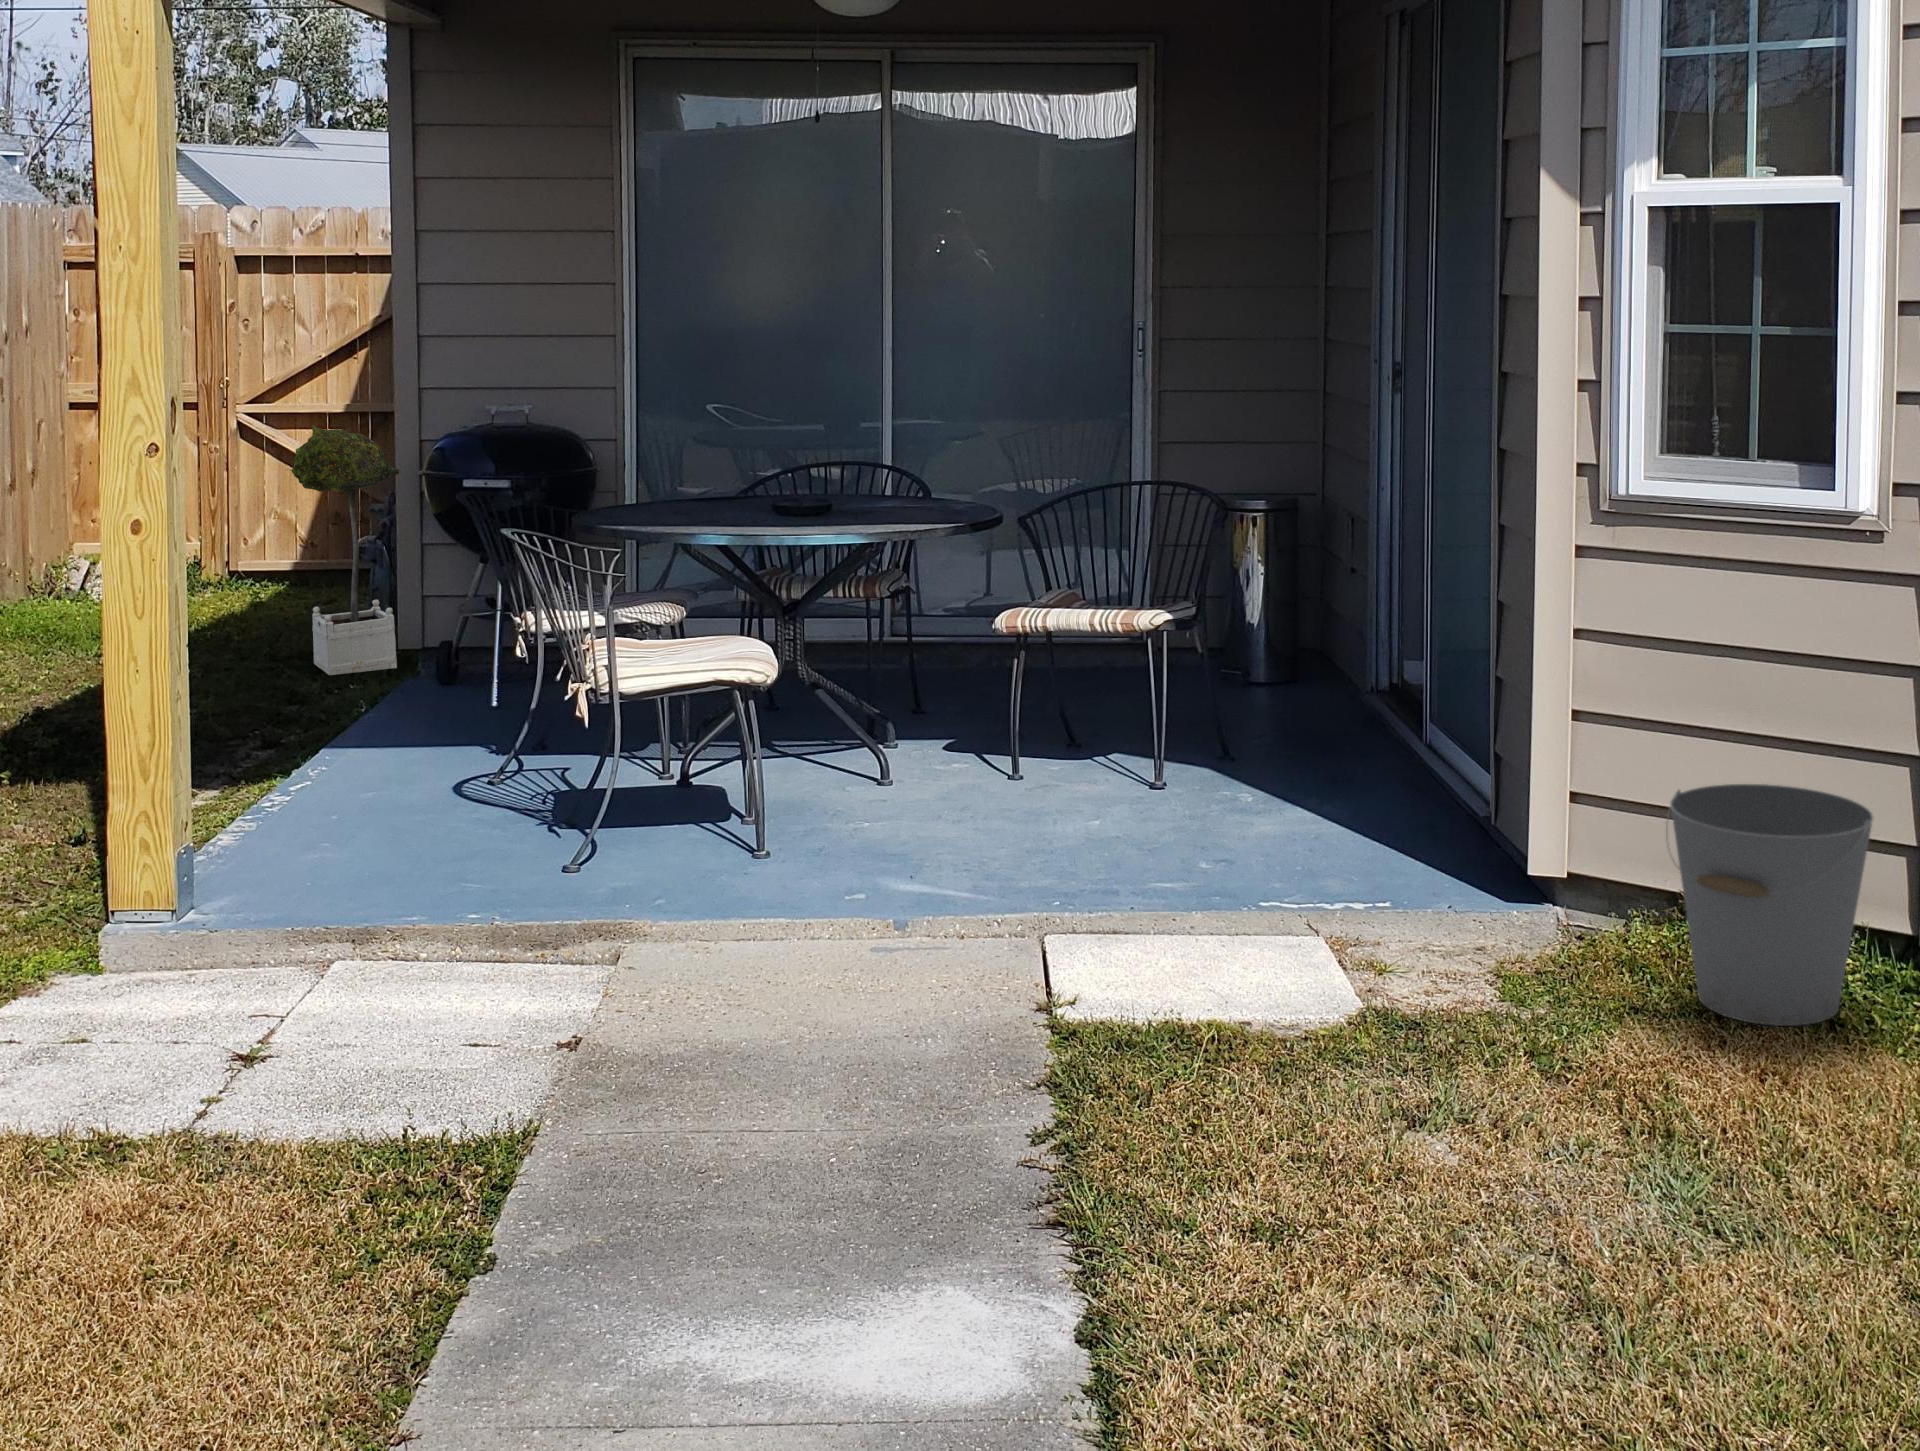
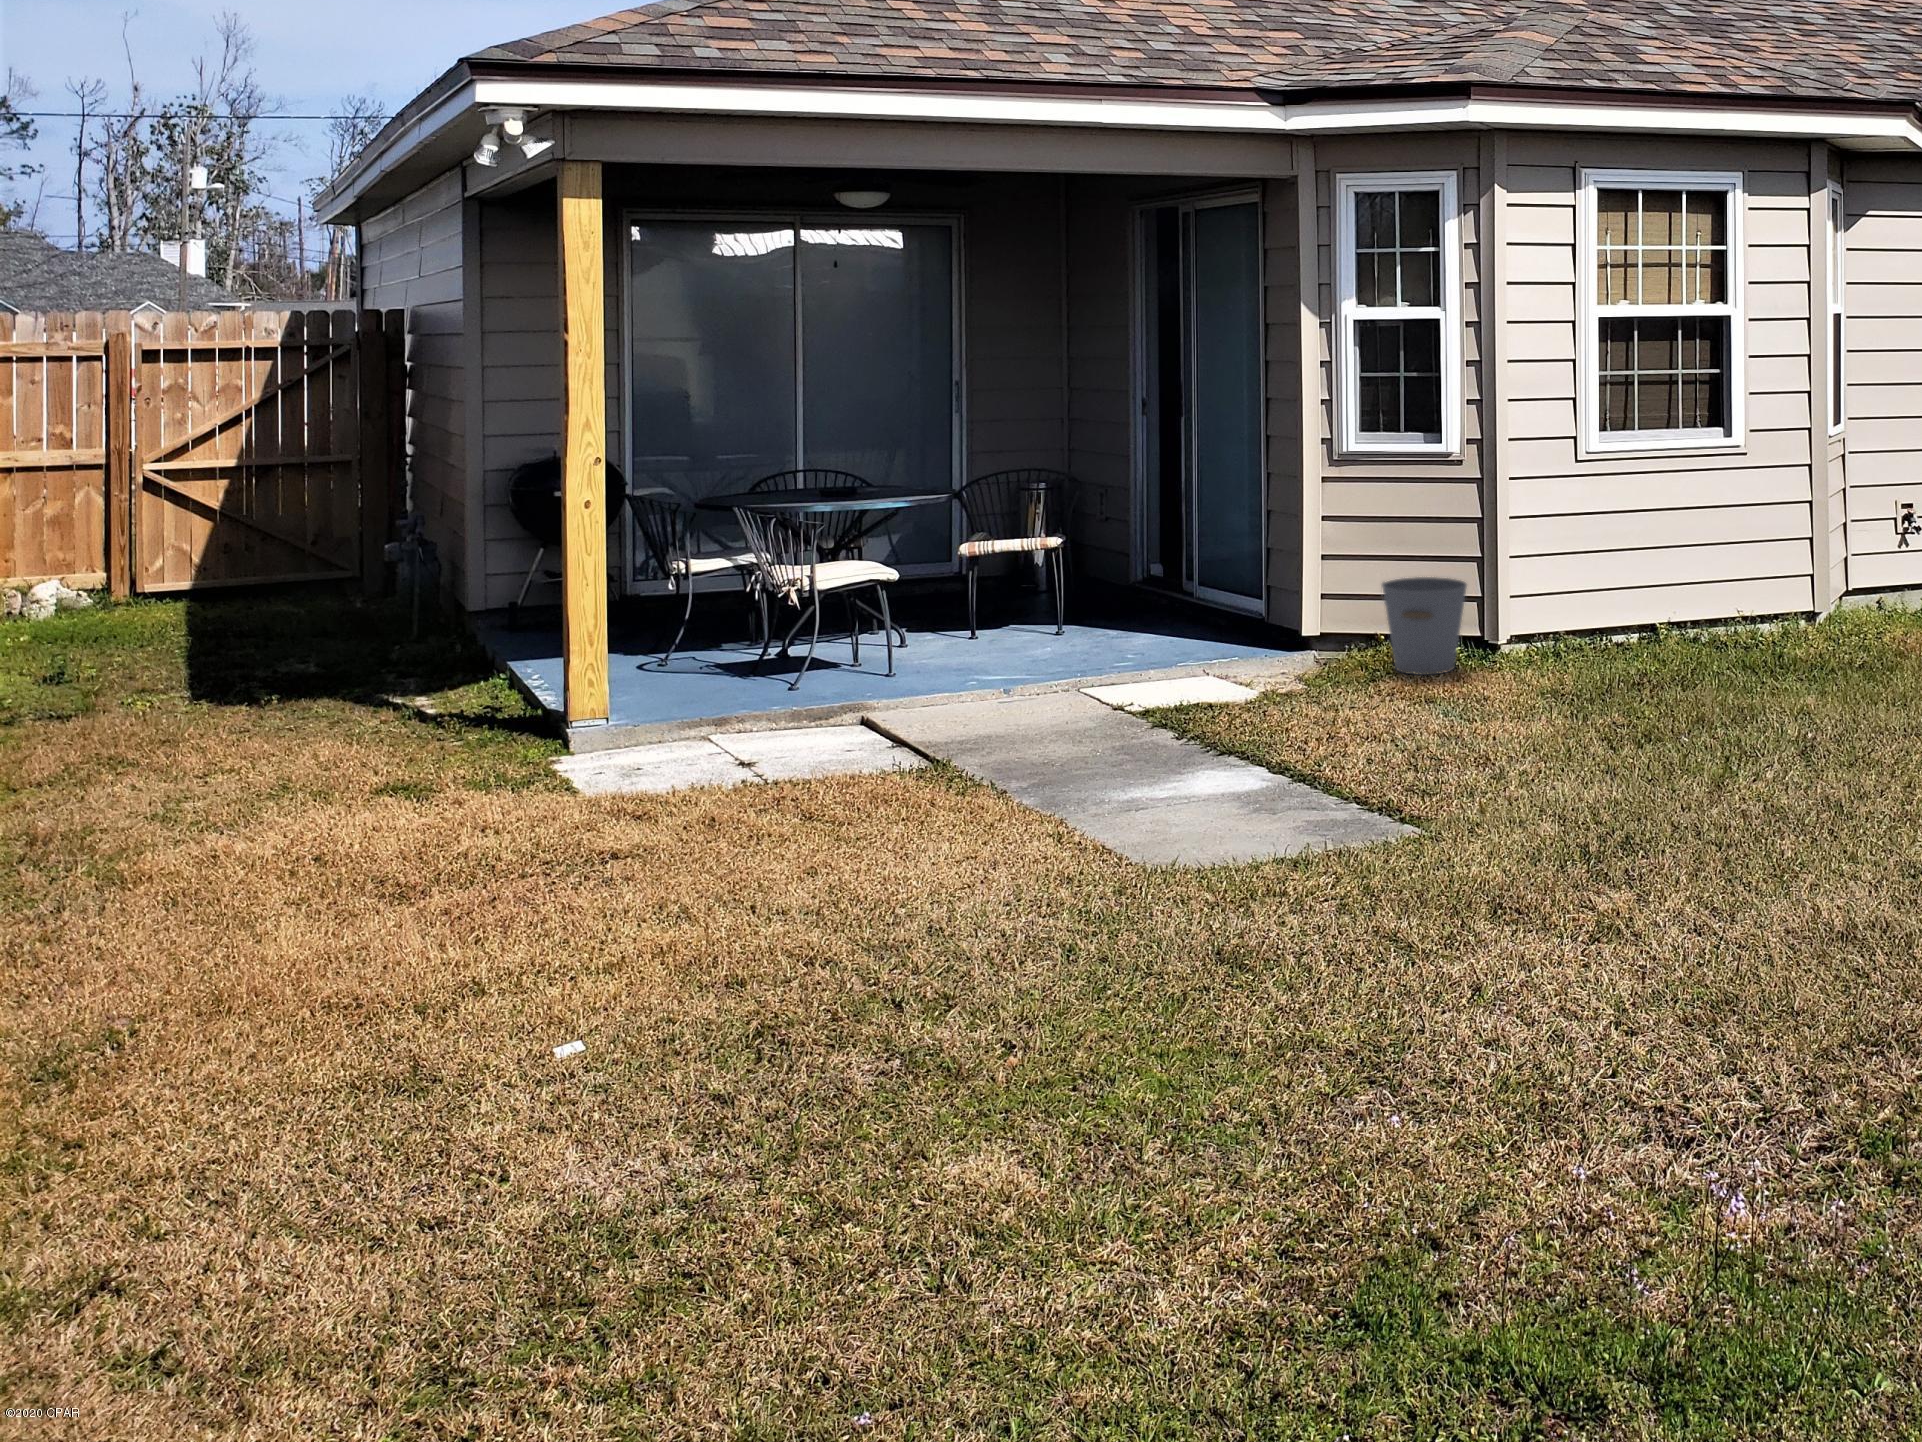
potted tree: present [292,425,399,675] -> none [371,469,455,638]

